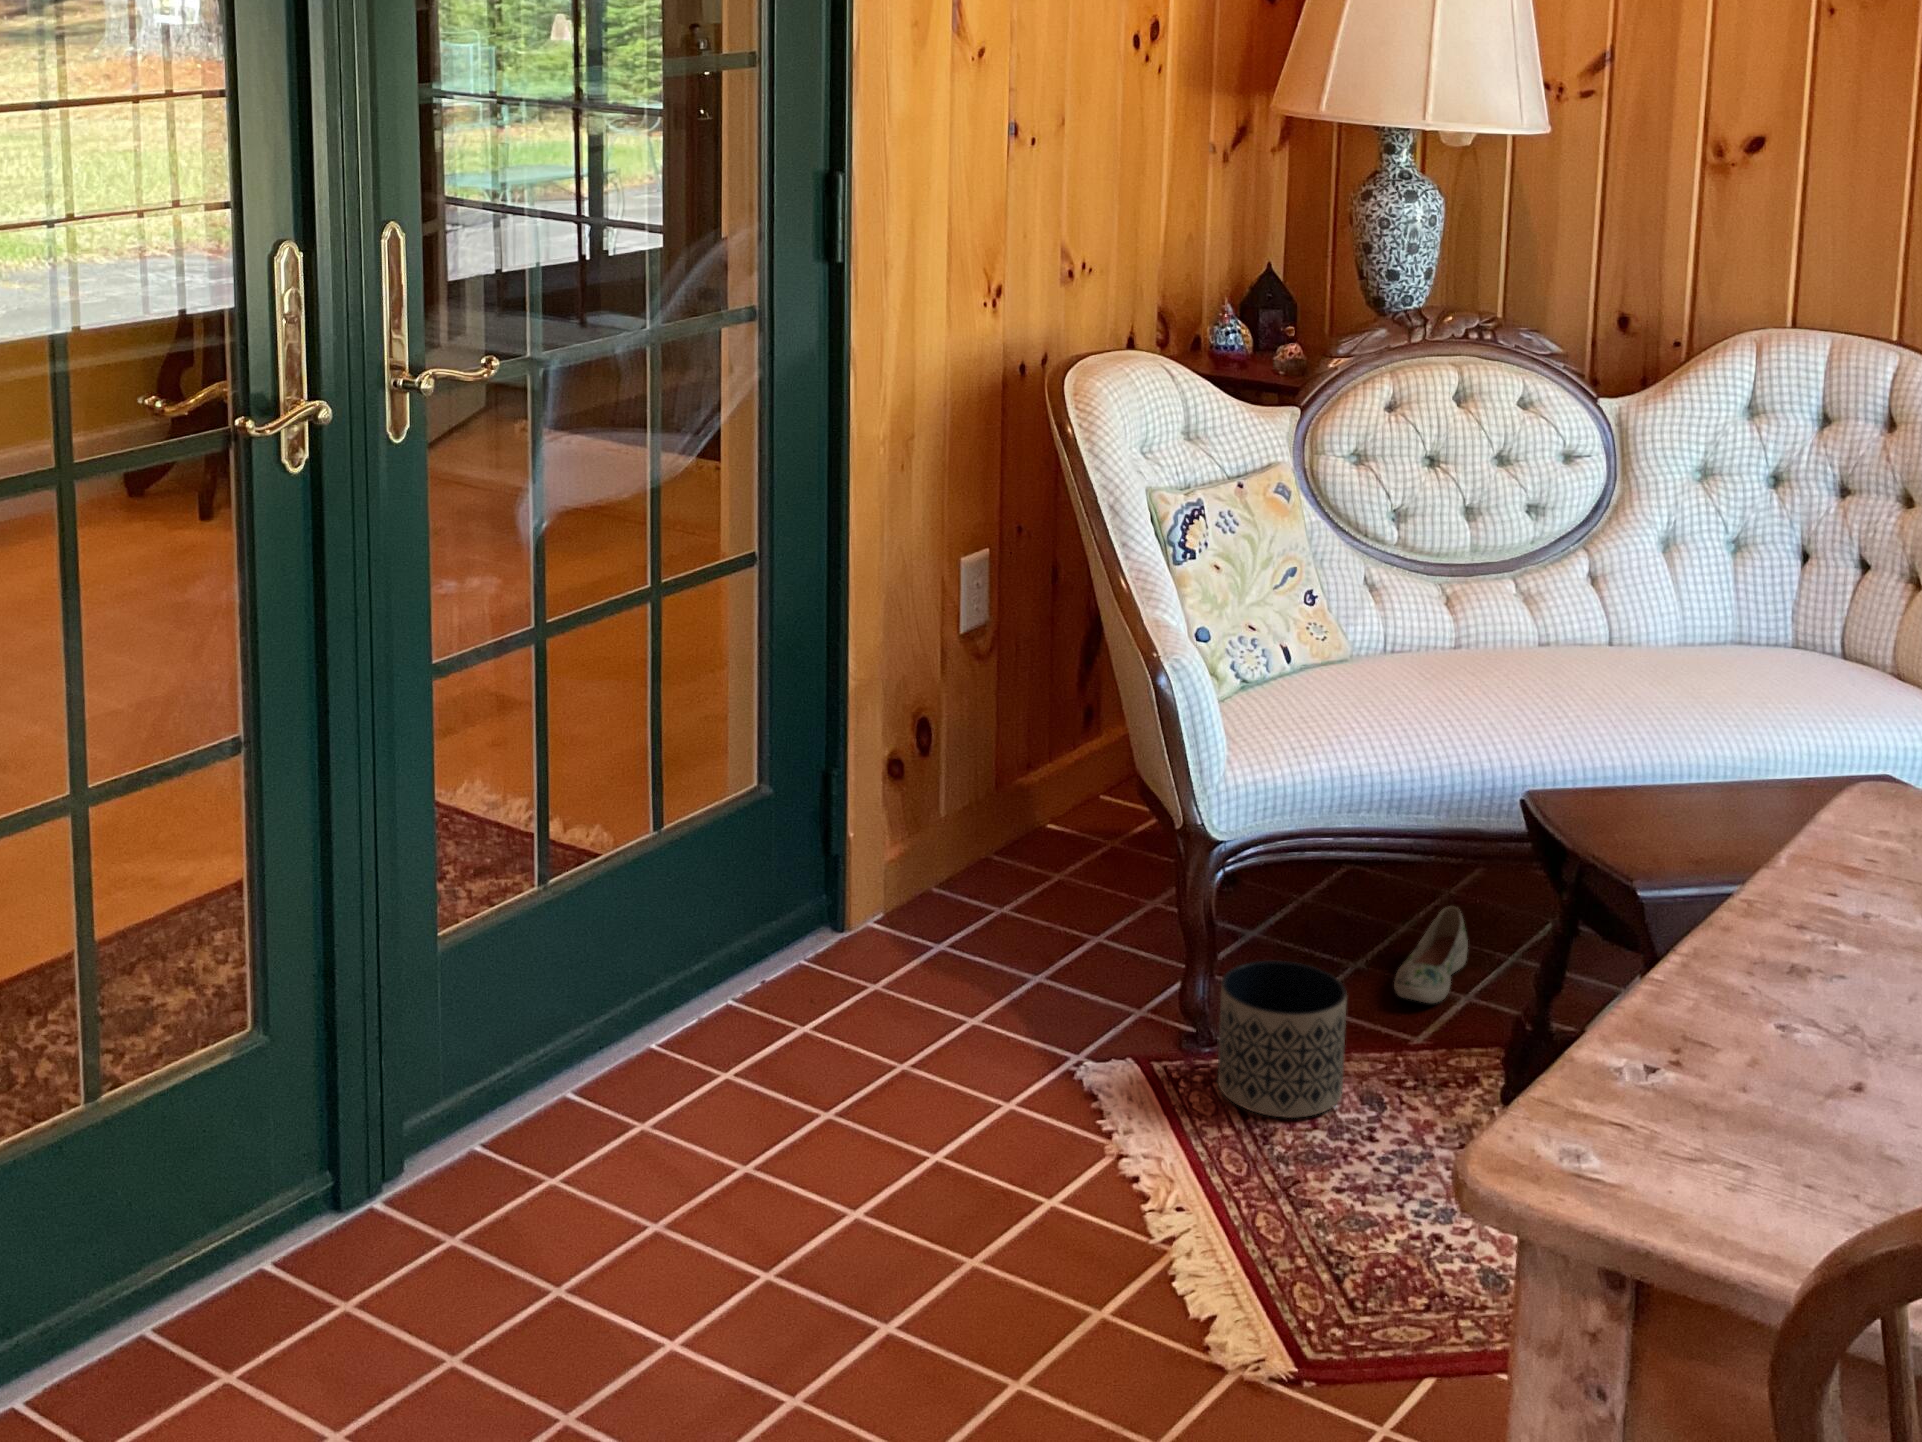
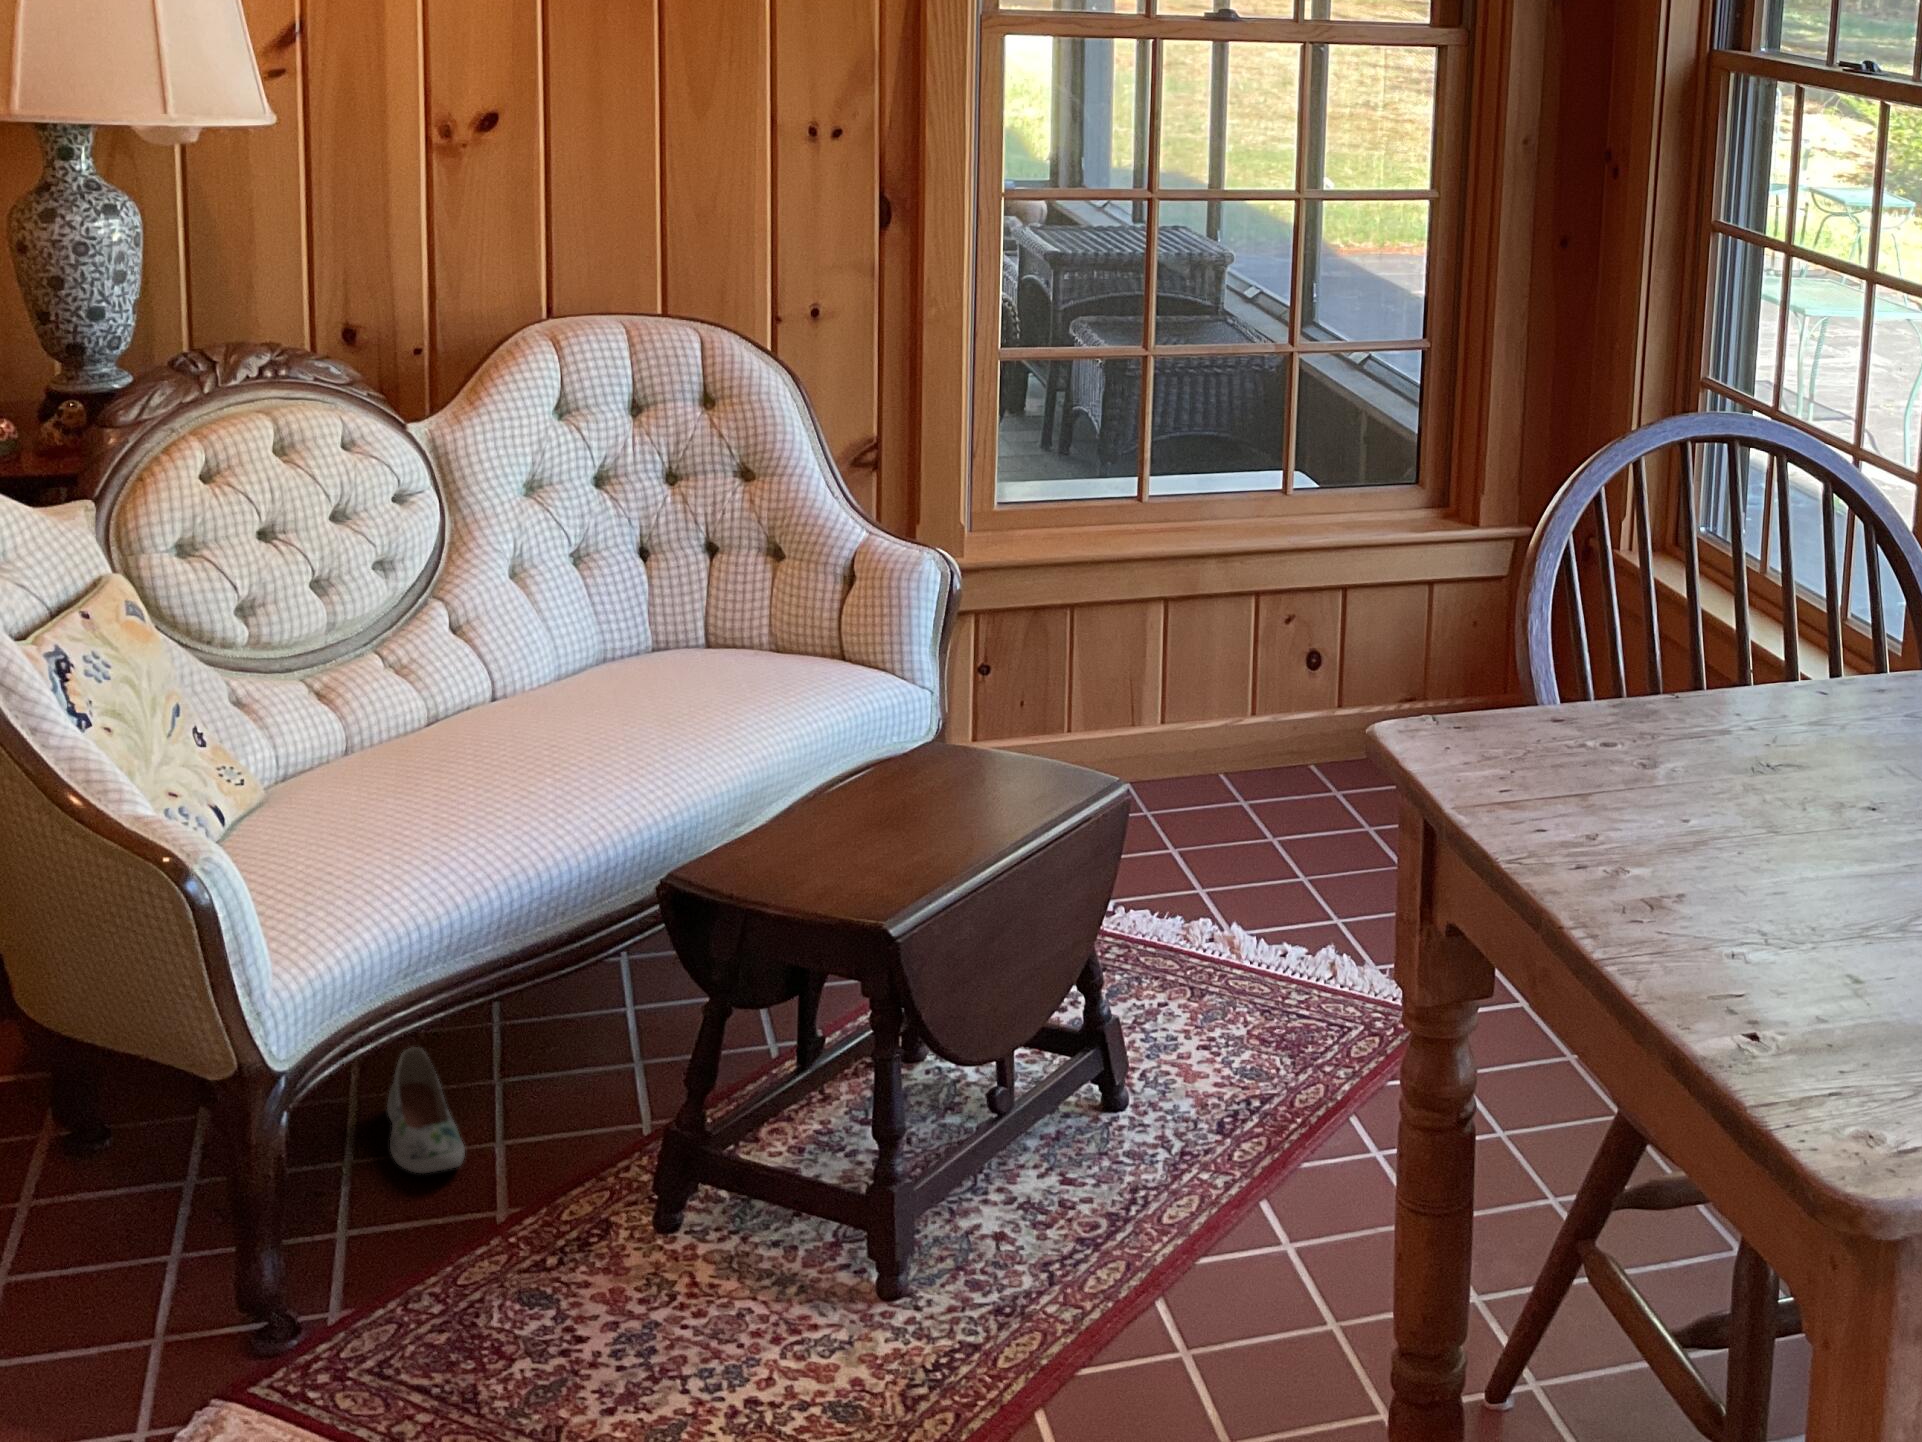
planter: present [1218,961,1347,1118] -> none [333,1176,498,1380]

